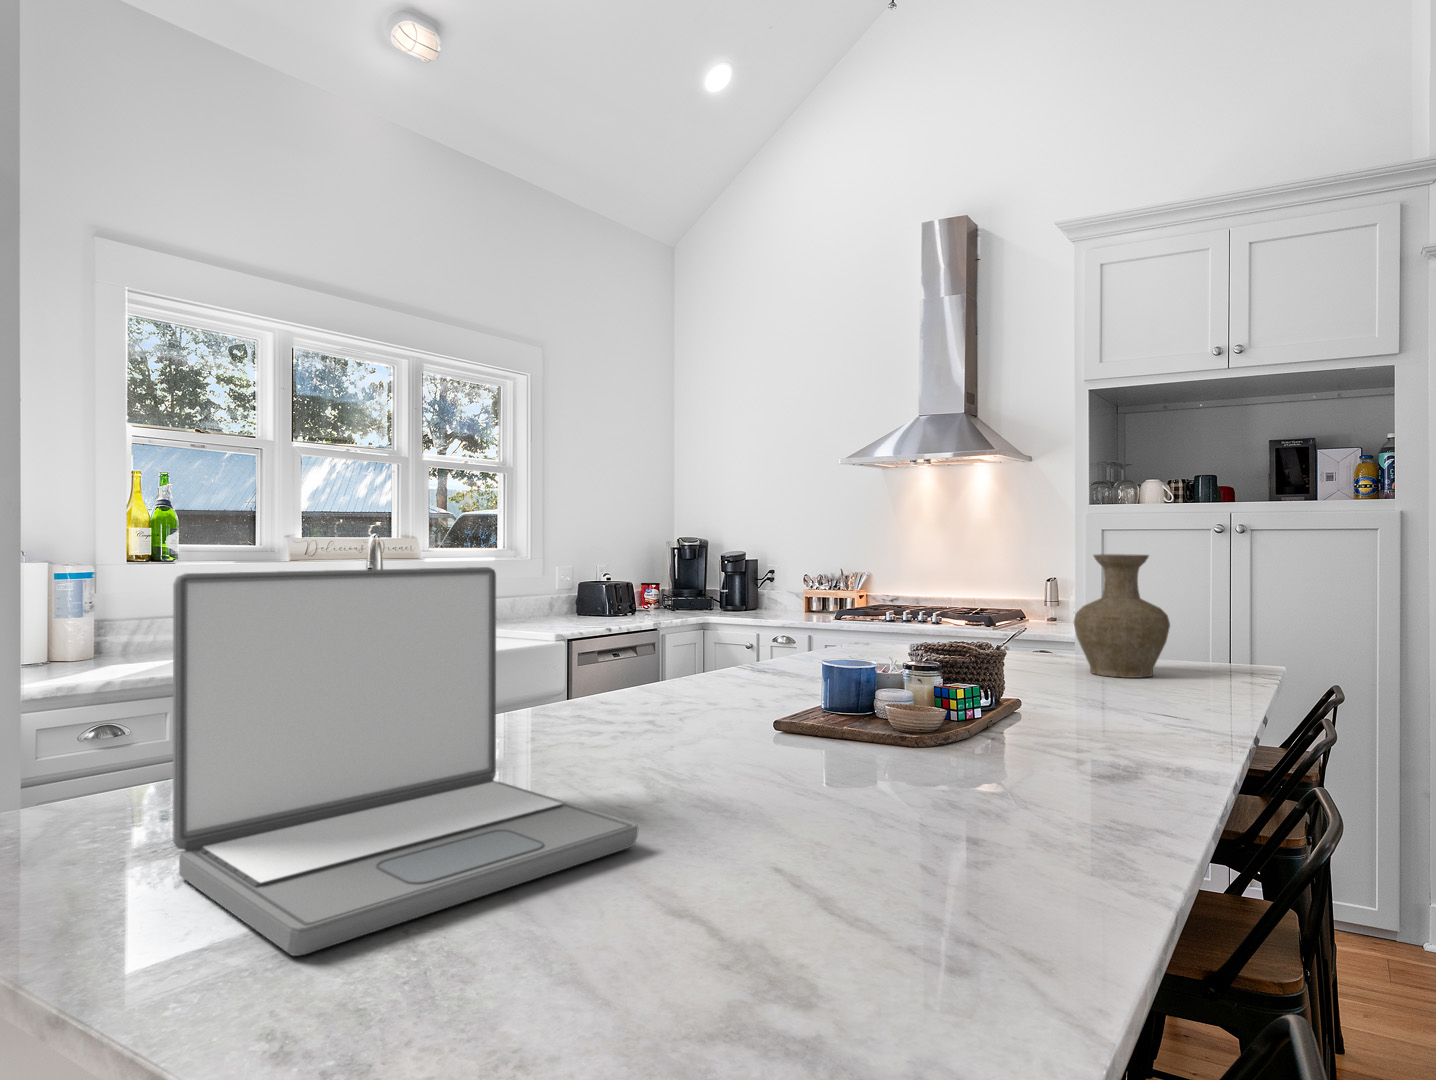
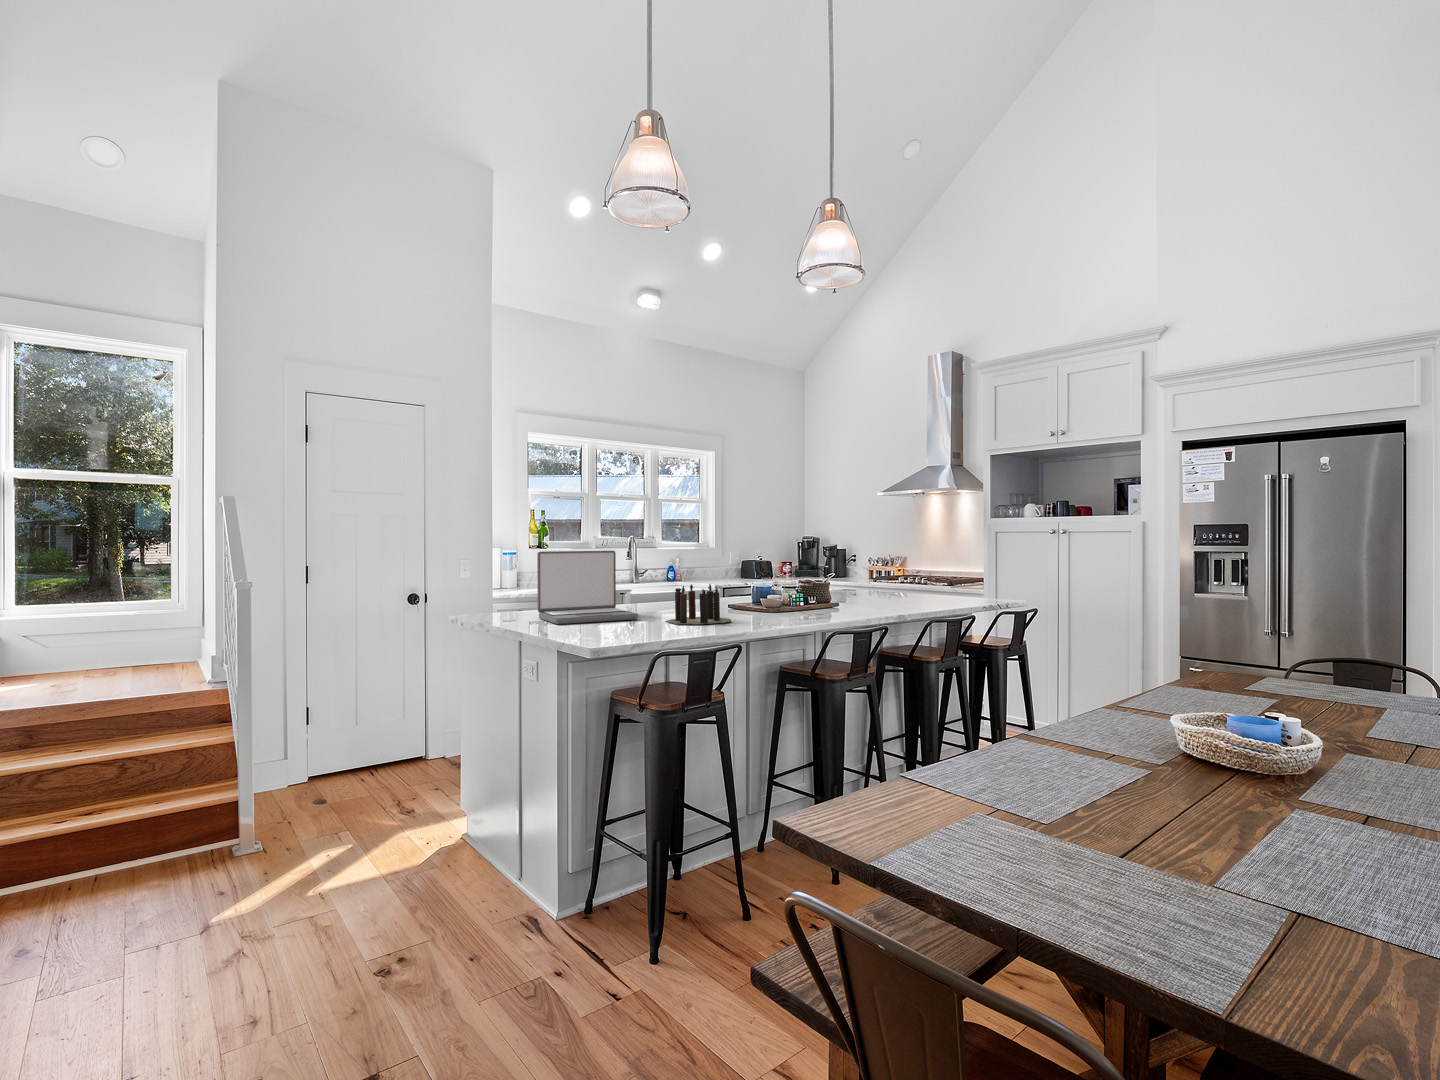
vase: present [1073,554,1170,678] -> none [901,546,944,602]
candle: none [732,687,1022,890] -> present [667,584,731,625]

